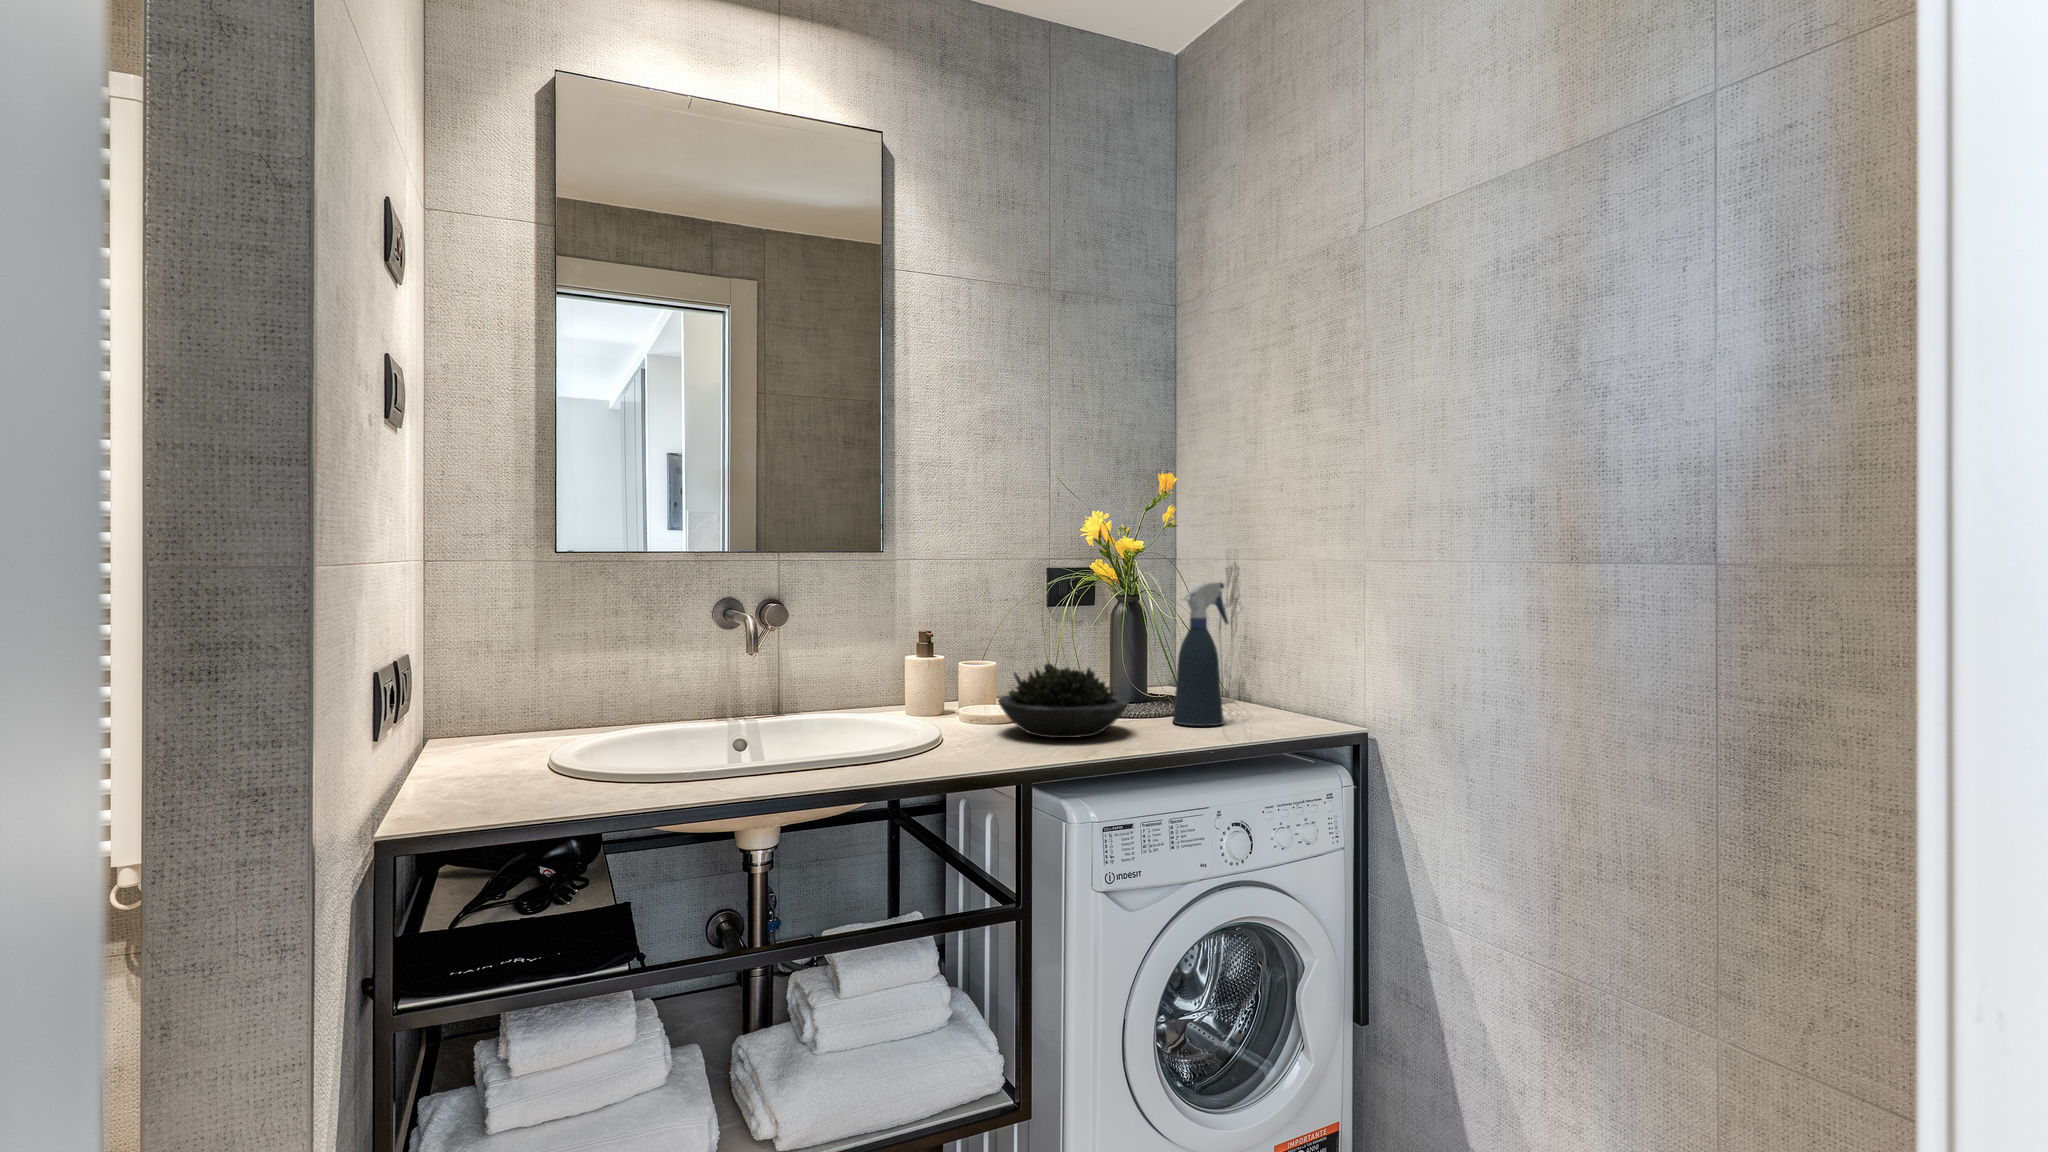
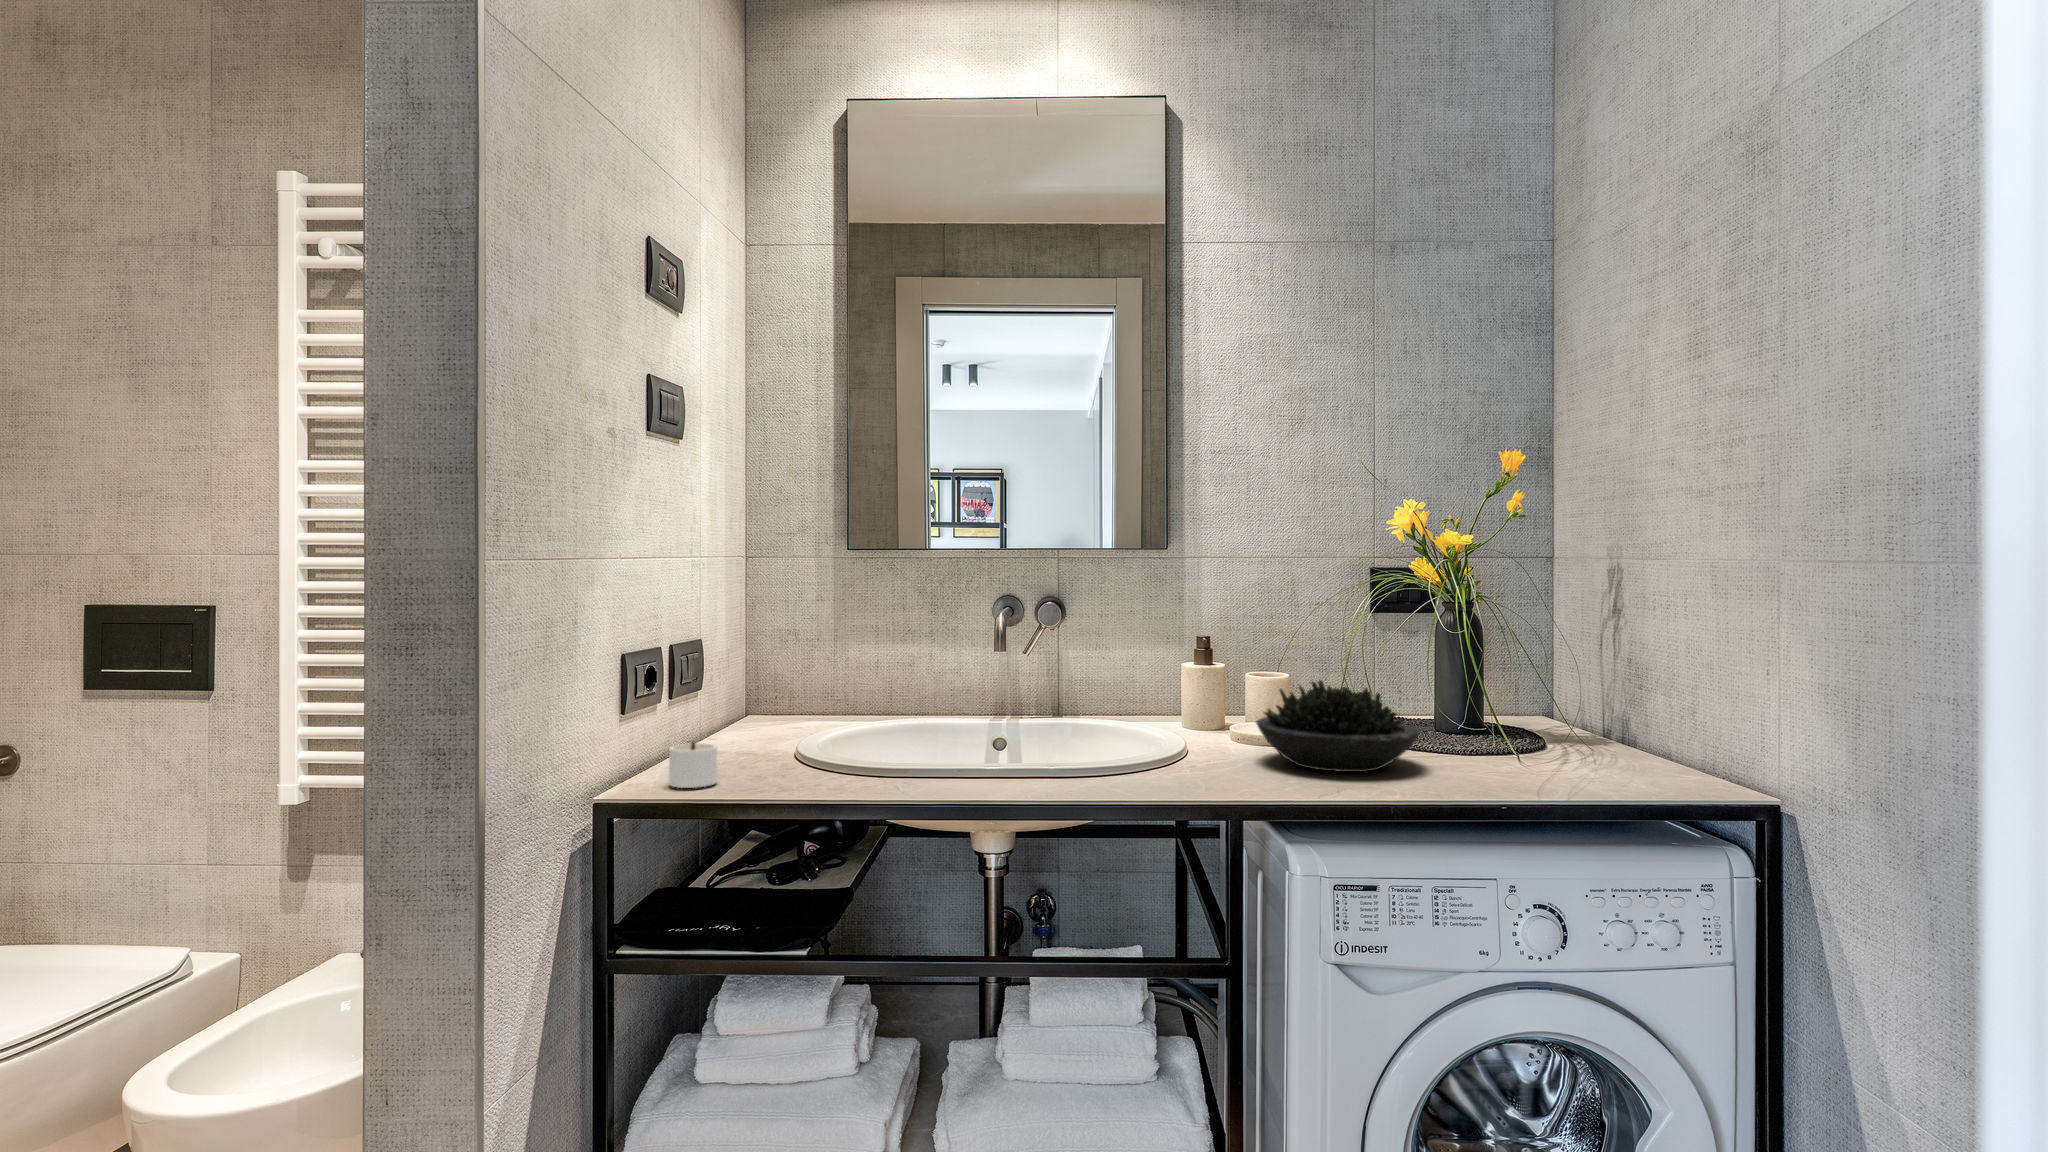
spray bottle: present [1173,582,1229,726] -> none [1493,587,1580,773]
candle: none [447,761,530,812] -> present [669,742,717,788]

